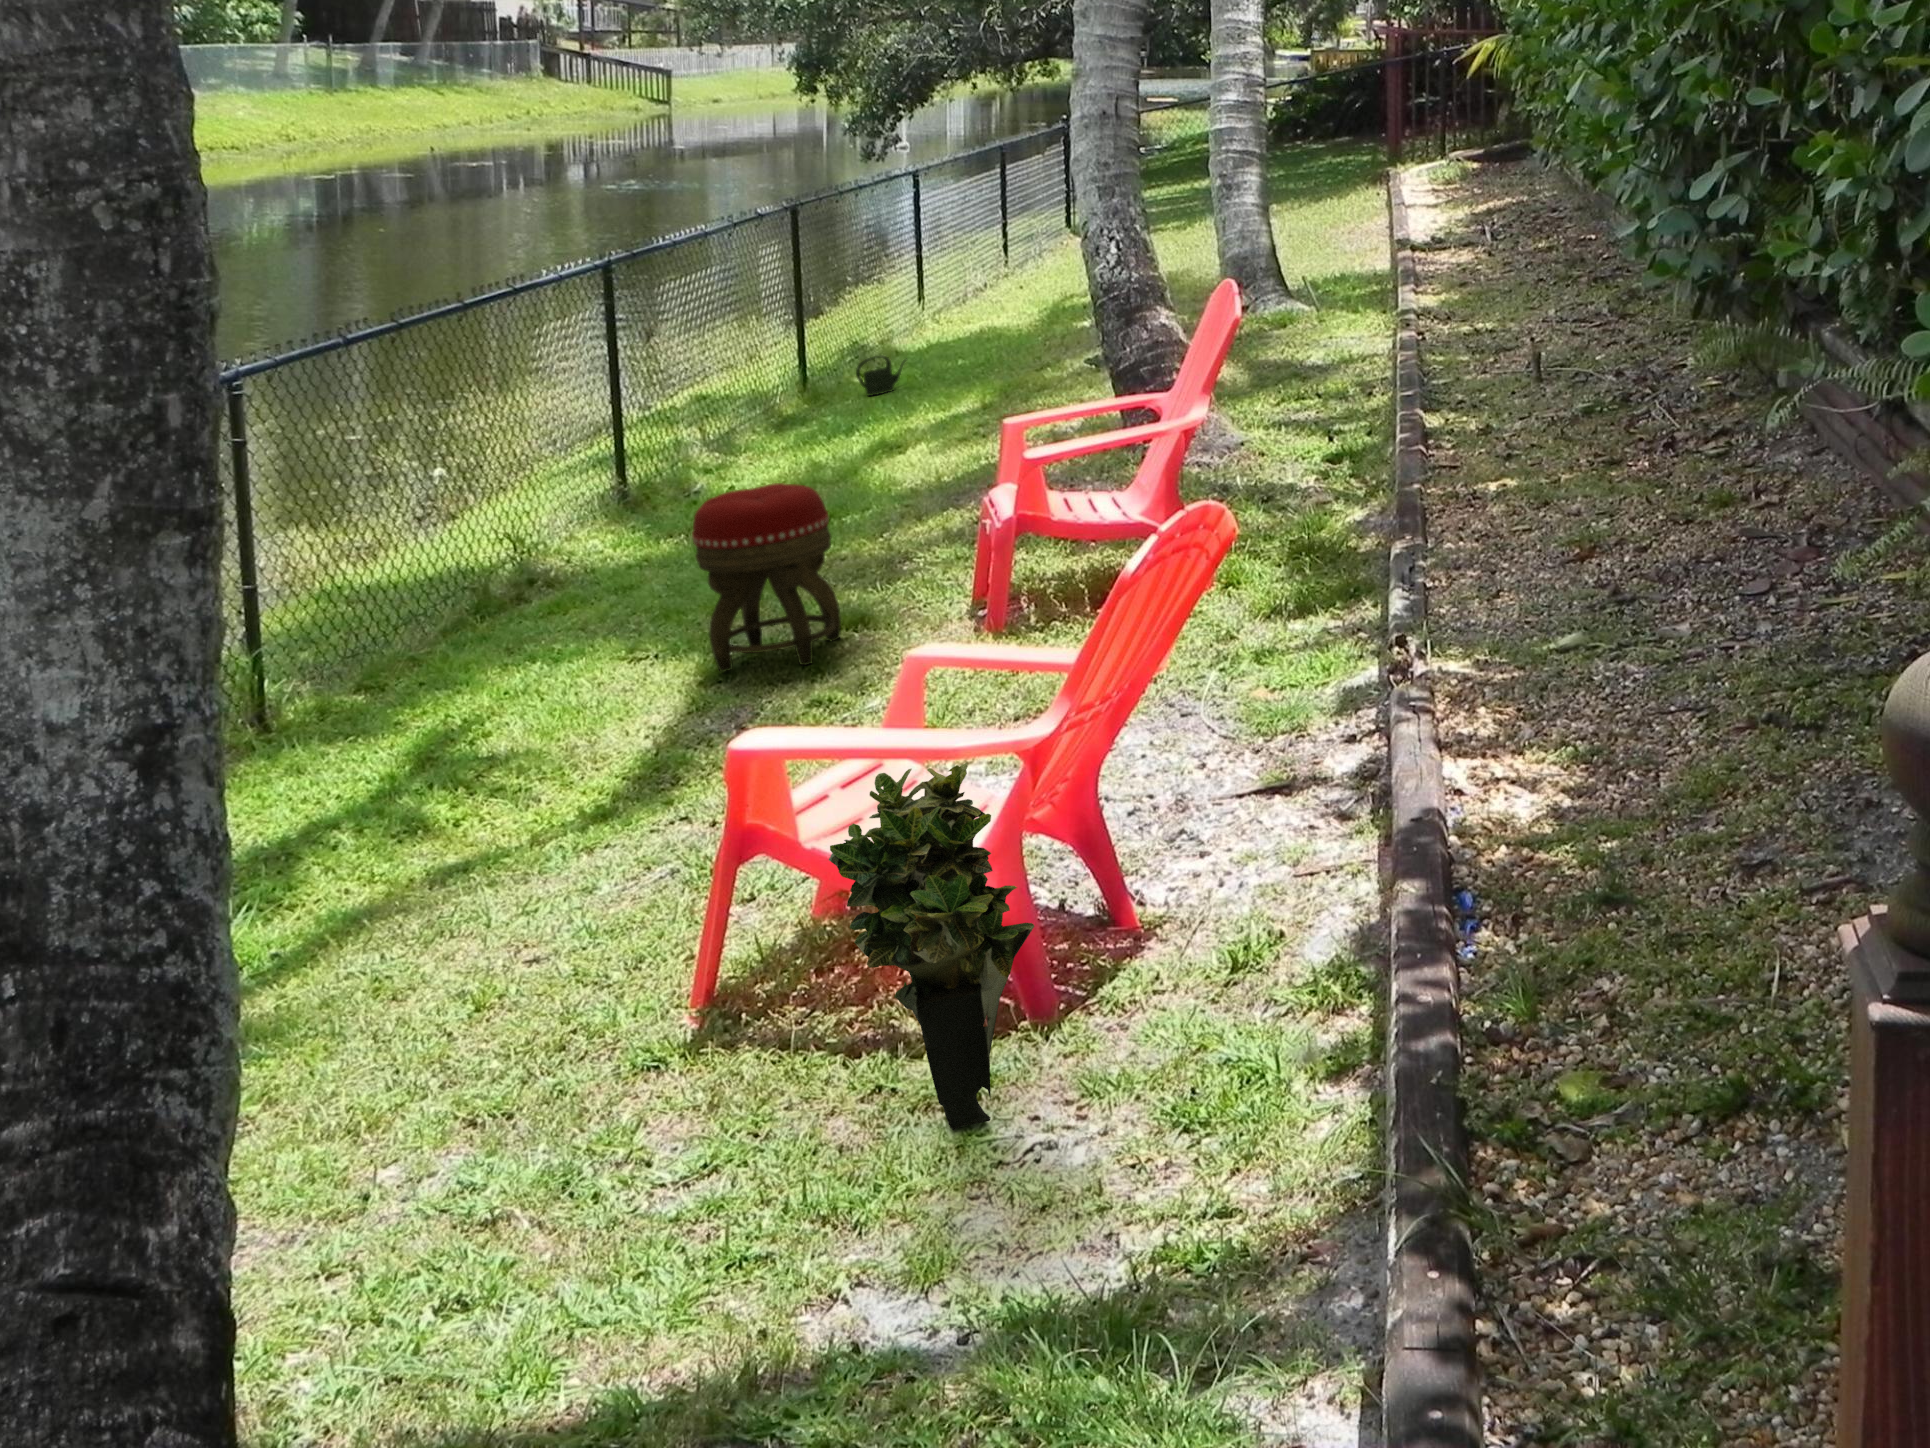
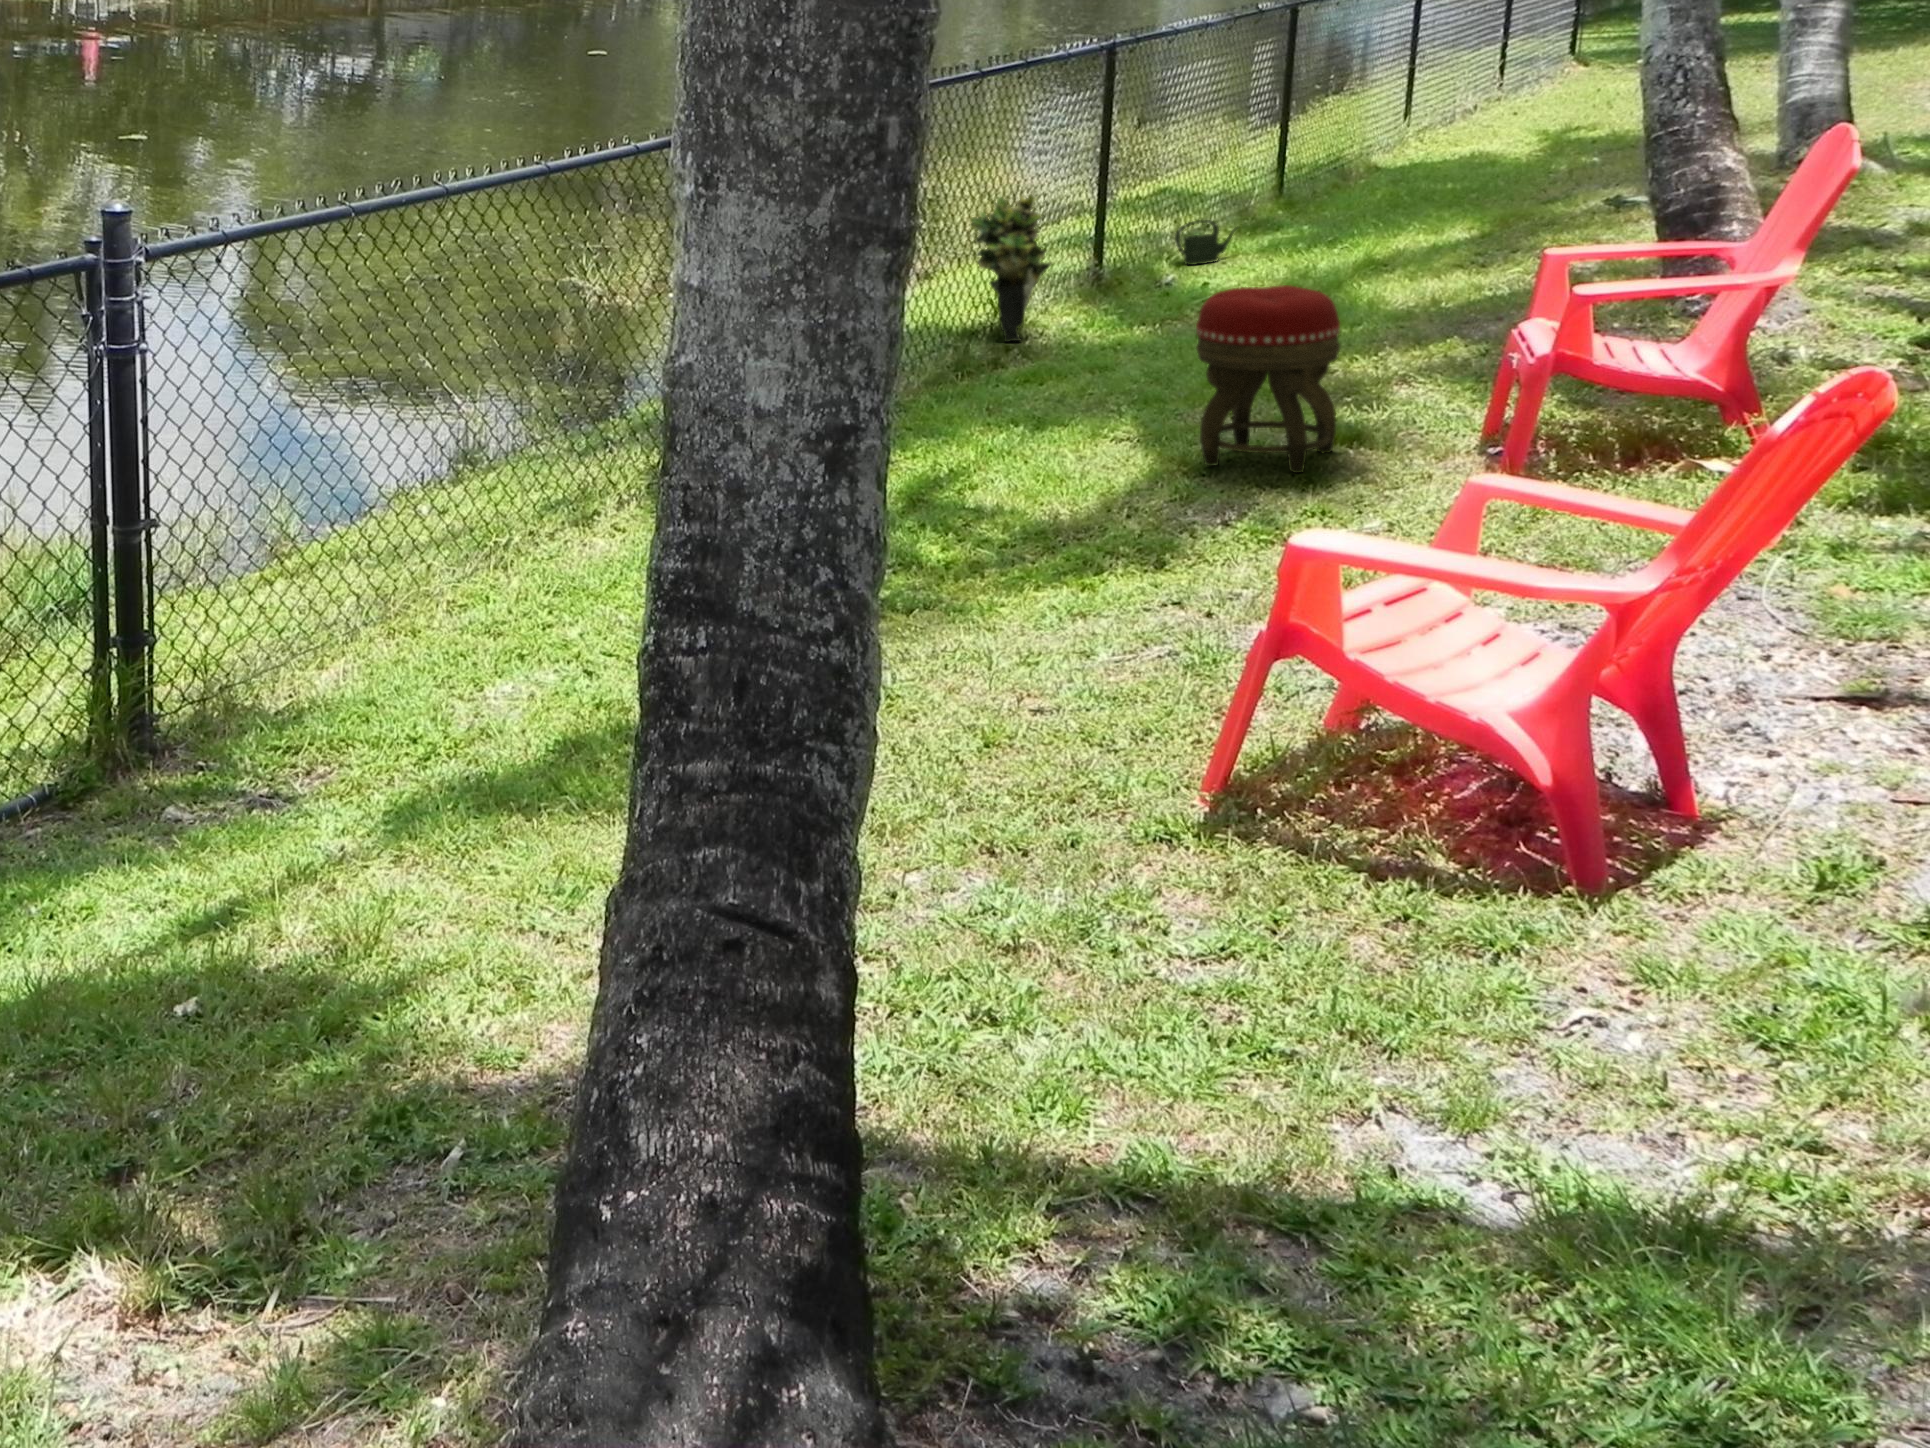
watering can: present [856,356,906,396] -> present [1175,220,1237,265]
potted plant: present [829,763,1034,1130] -> present [971,195,1051,342]

